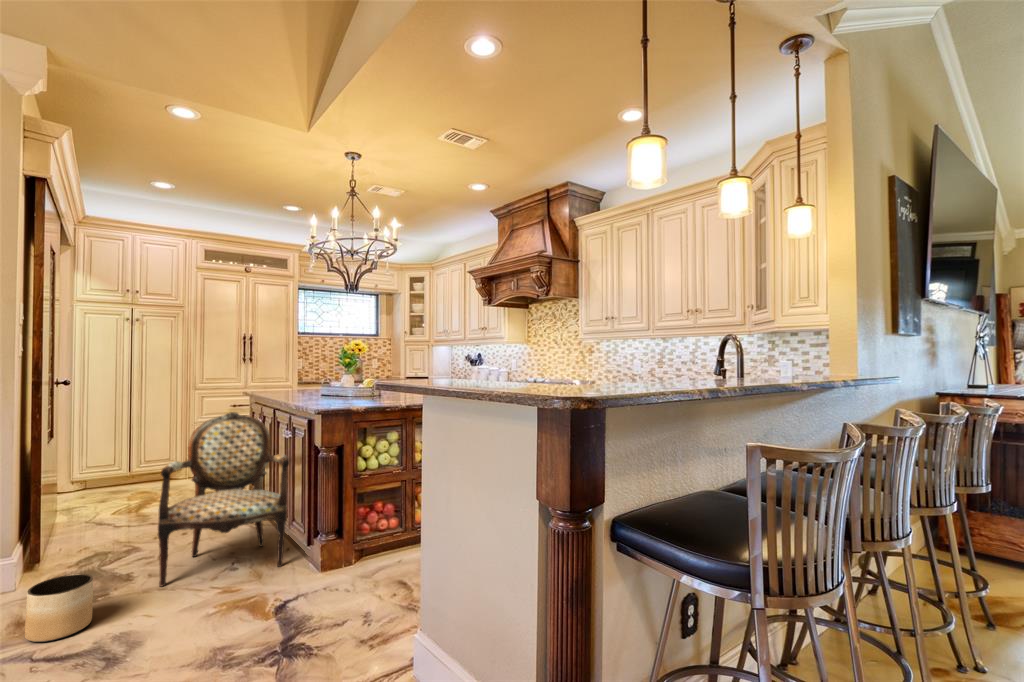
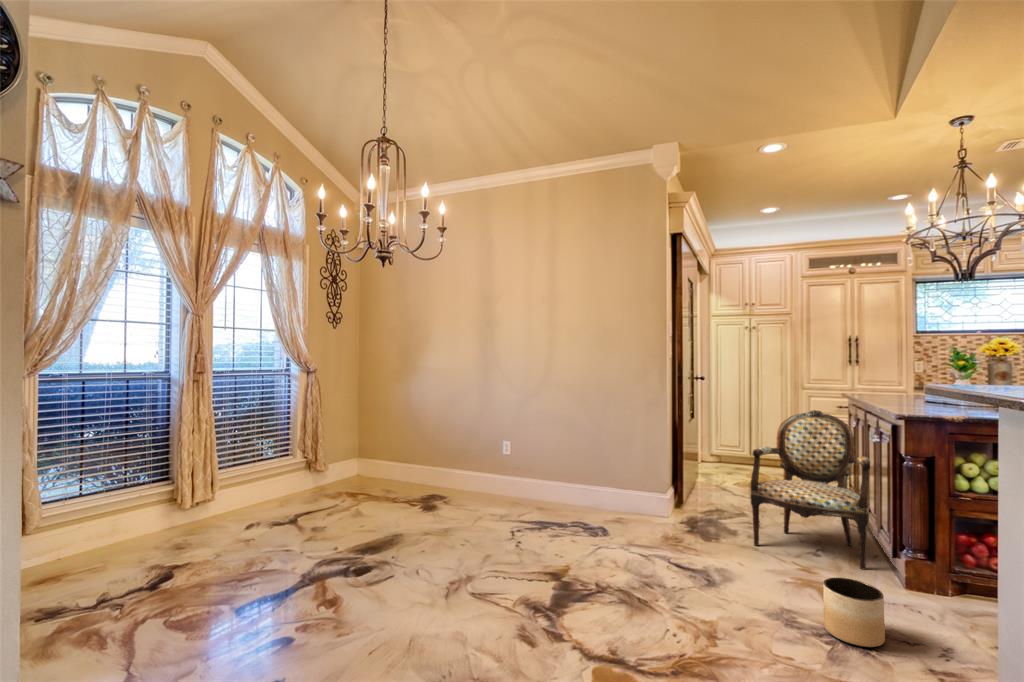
planter: present [25,574,93,642] -> present [823,578,885,647]

